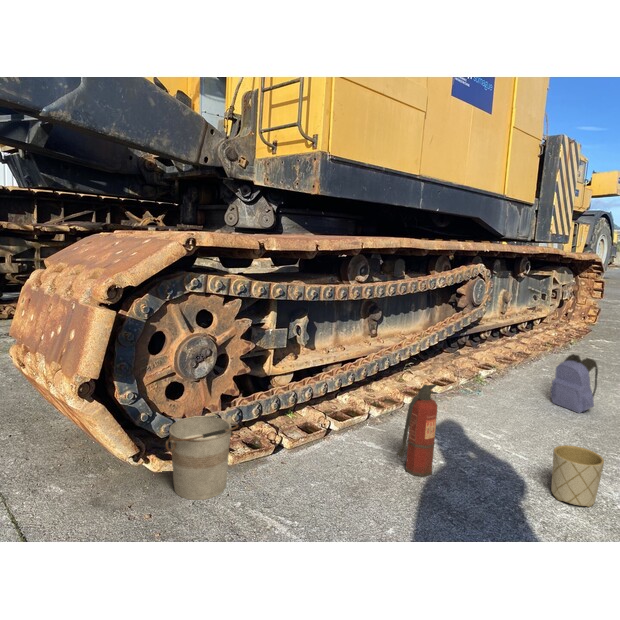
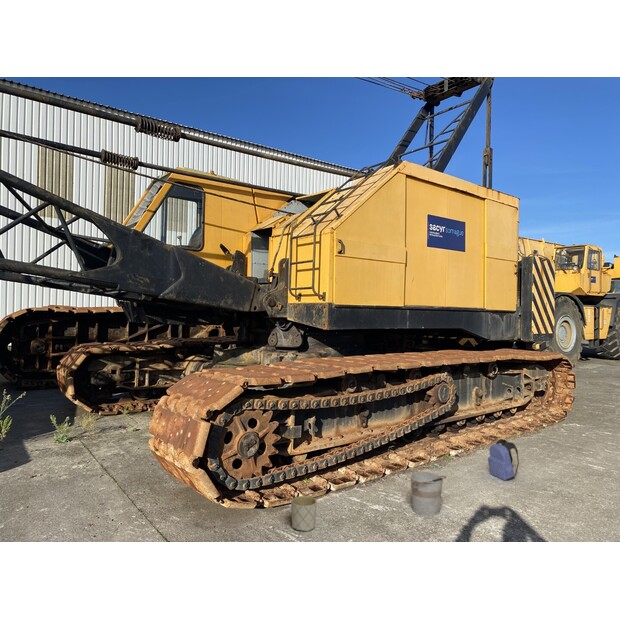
fire extinguisher: present [397,384,438,477] -> none [364,460,387,515]
bucket: present [165,416,238,500] -> present [411,472,446,516]
planter: present [551,445,604,507] -> present [291,496,317,532]

